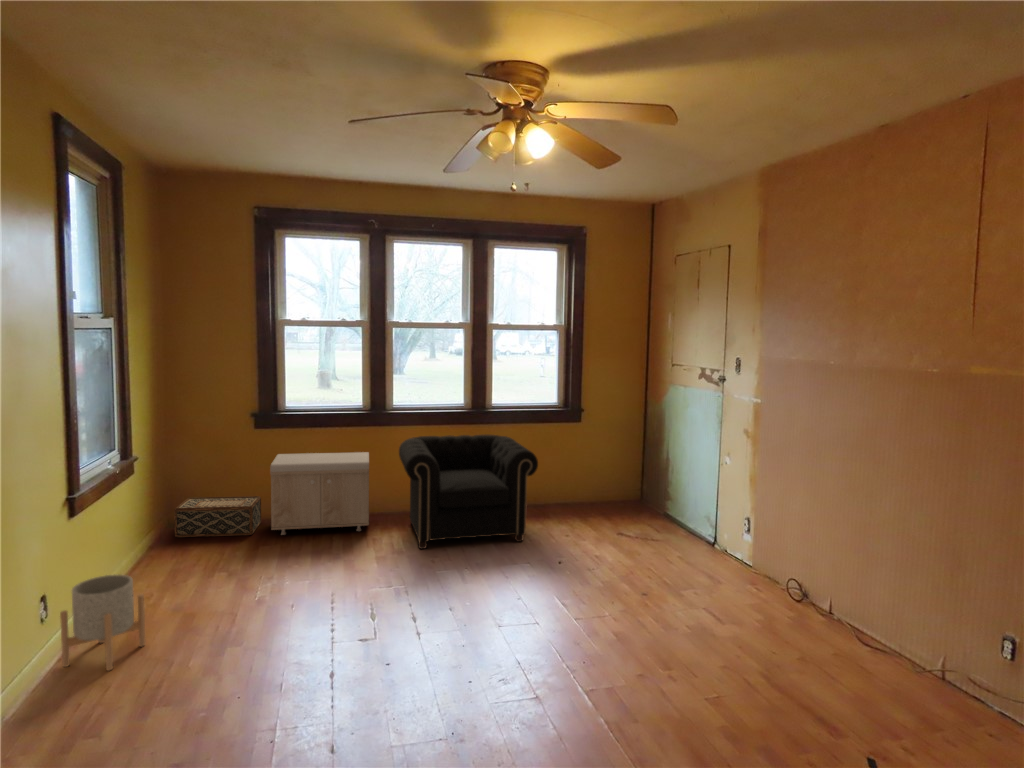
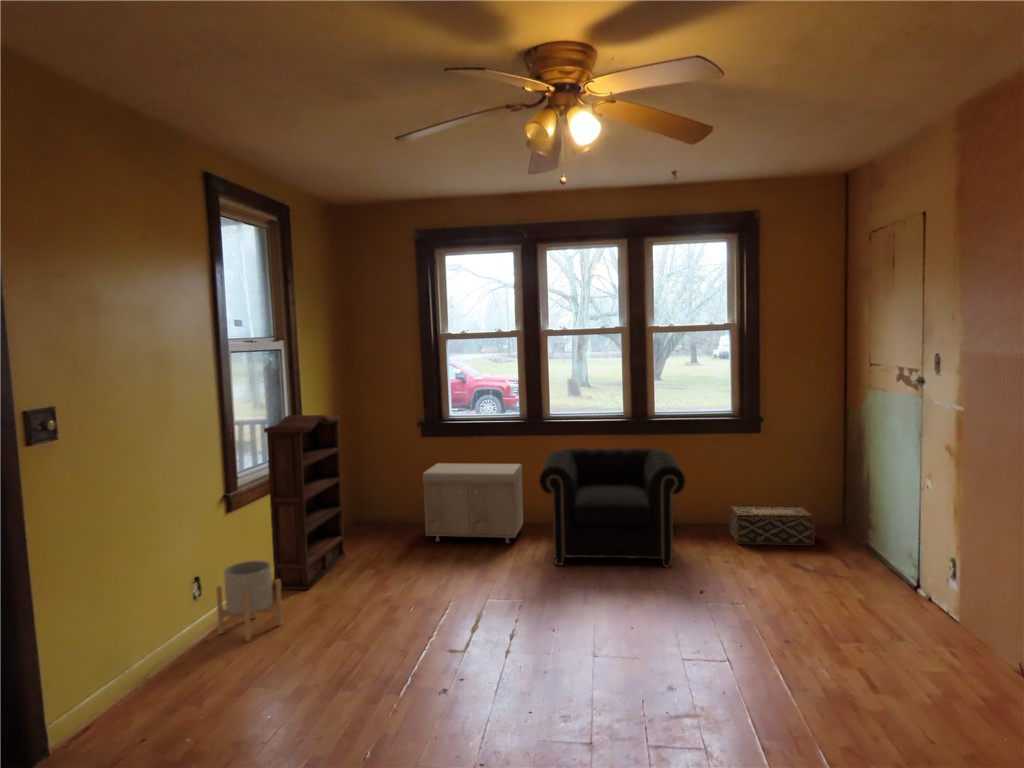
bookshelf: none [102,404,184,606] -> present [264,415,346,590]
woven basket: present [174,496,261,537] -> present [729,505,815,545]

